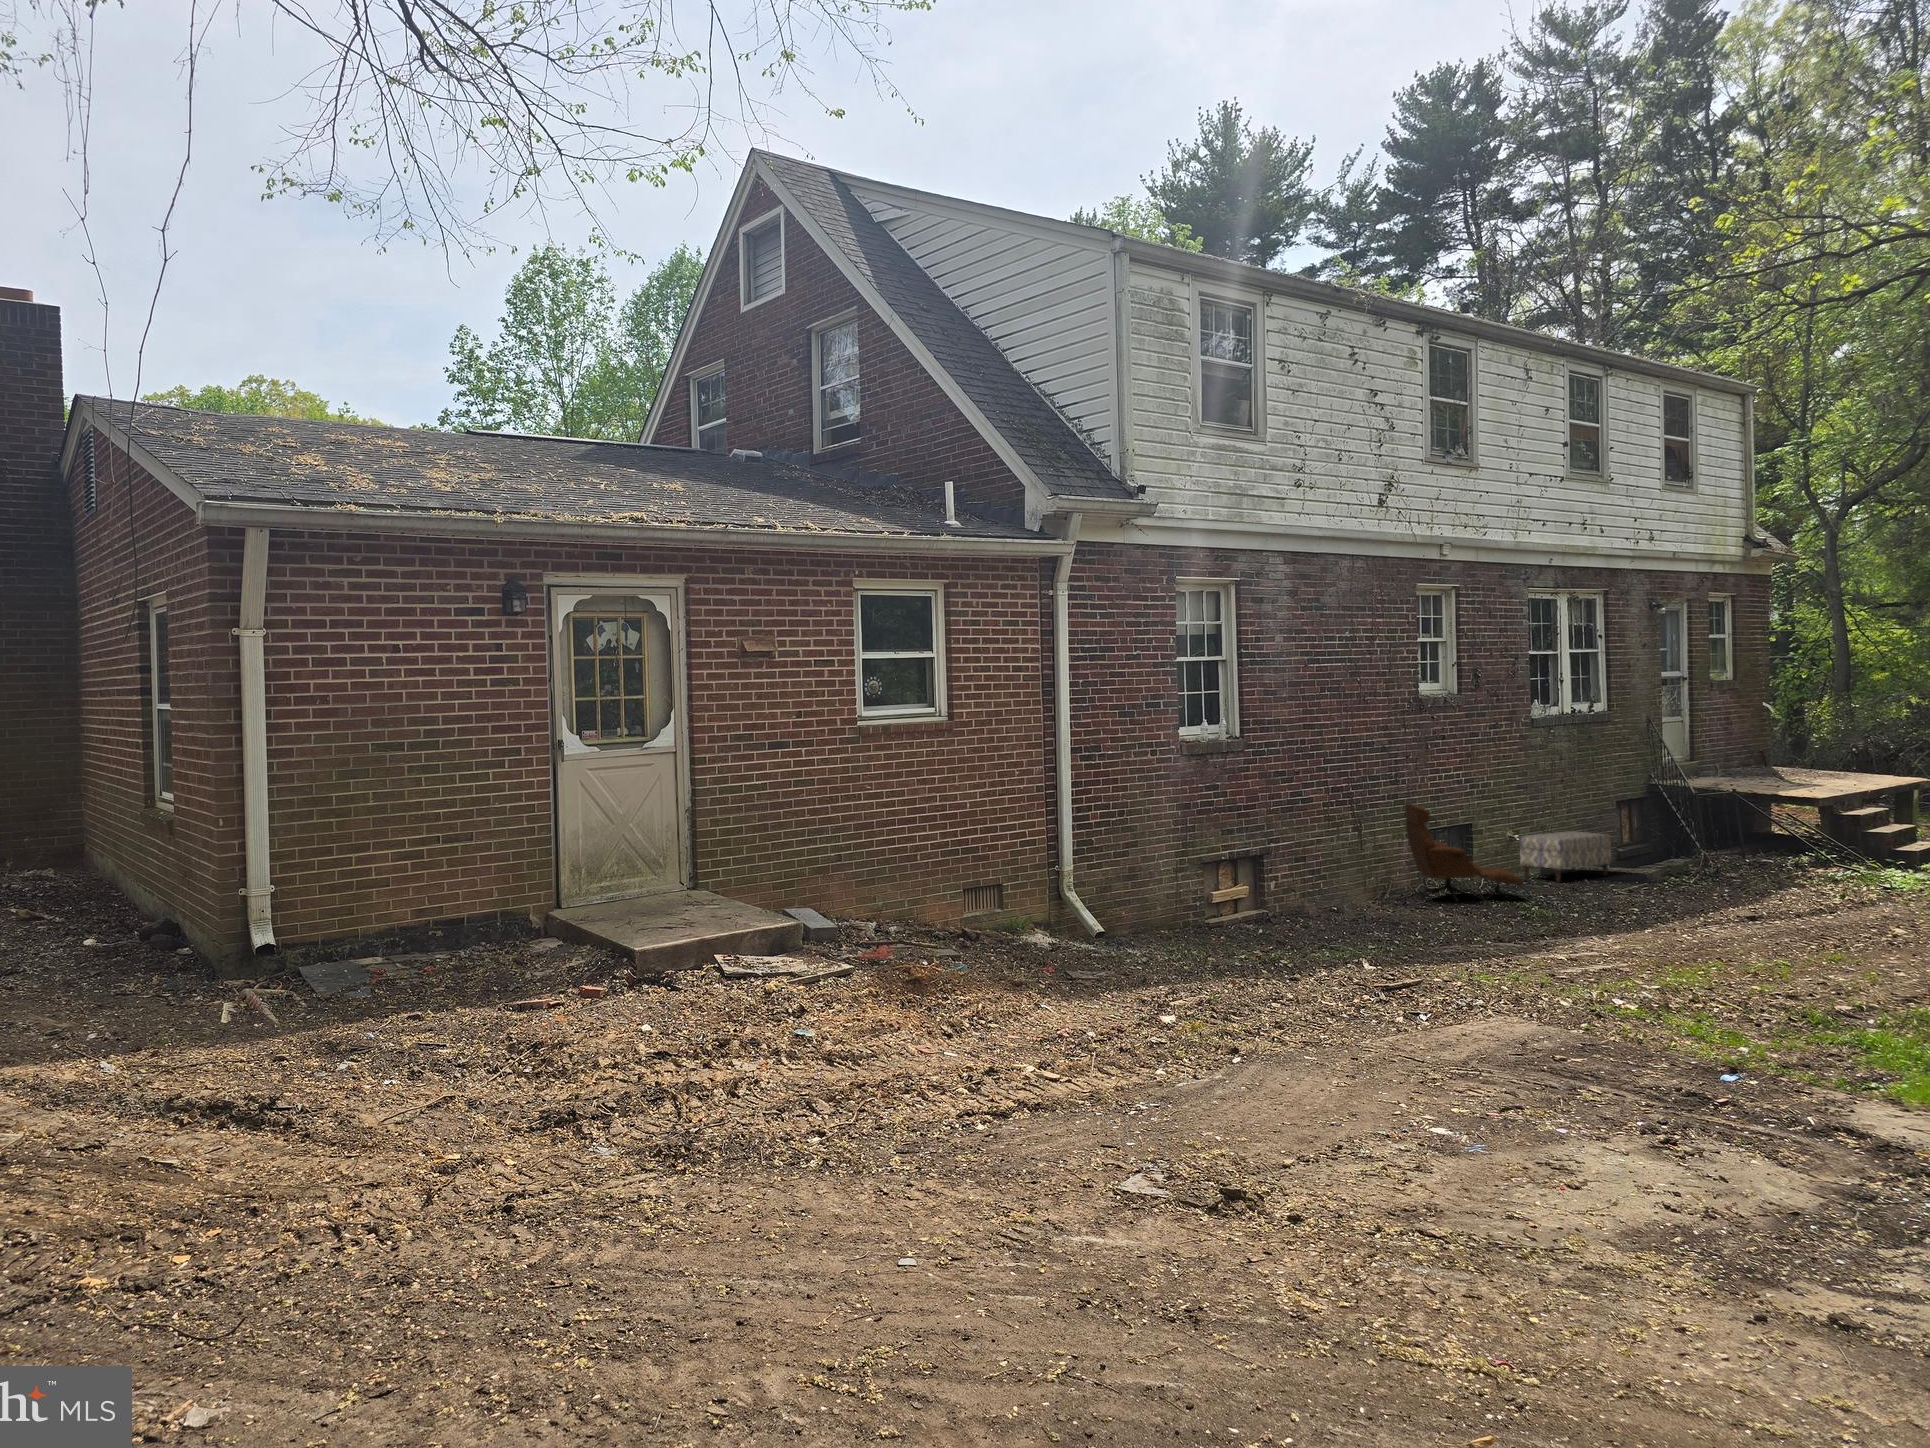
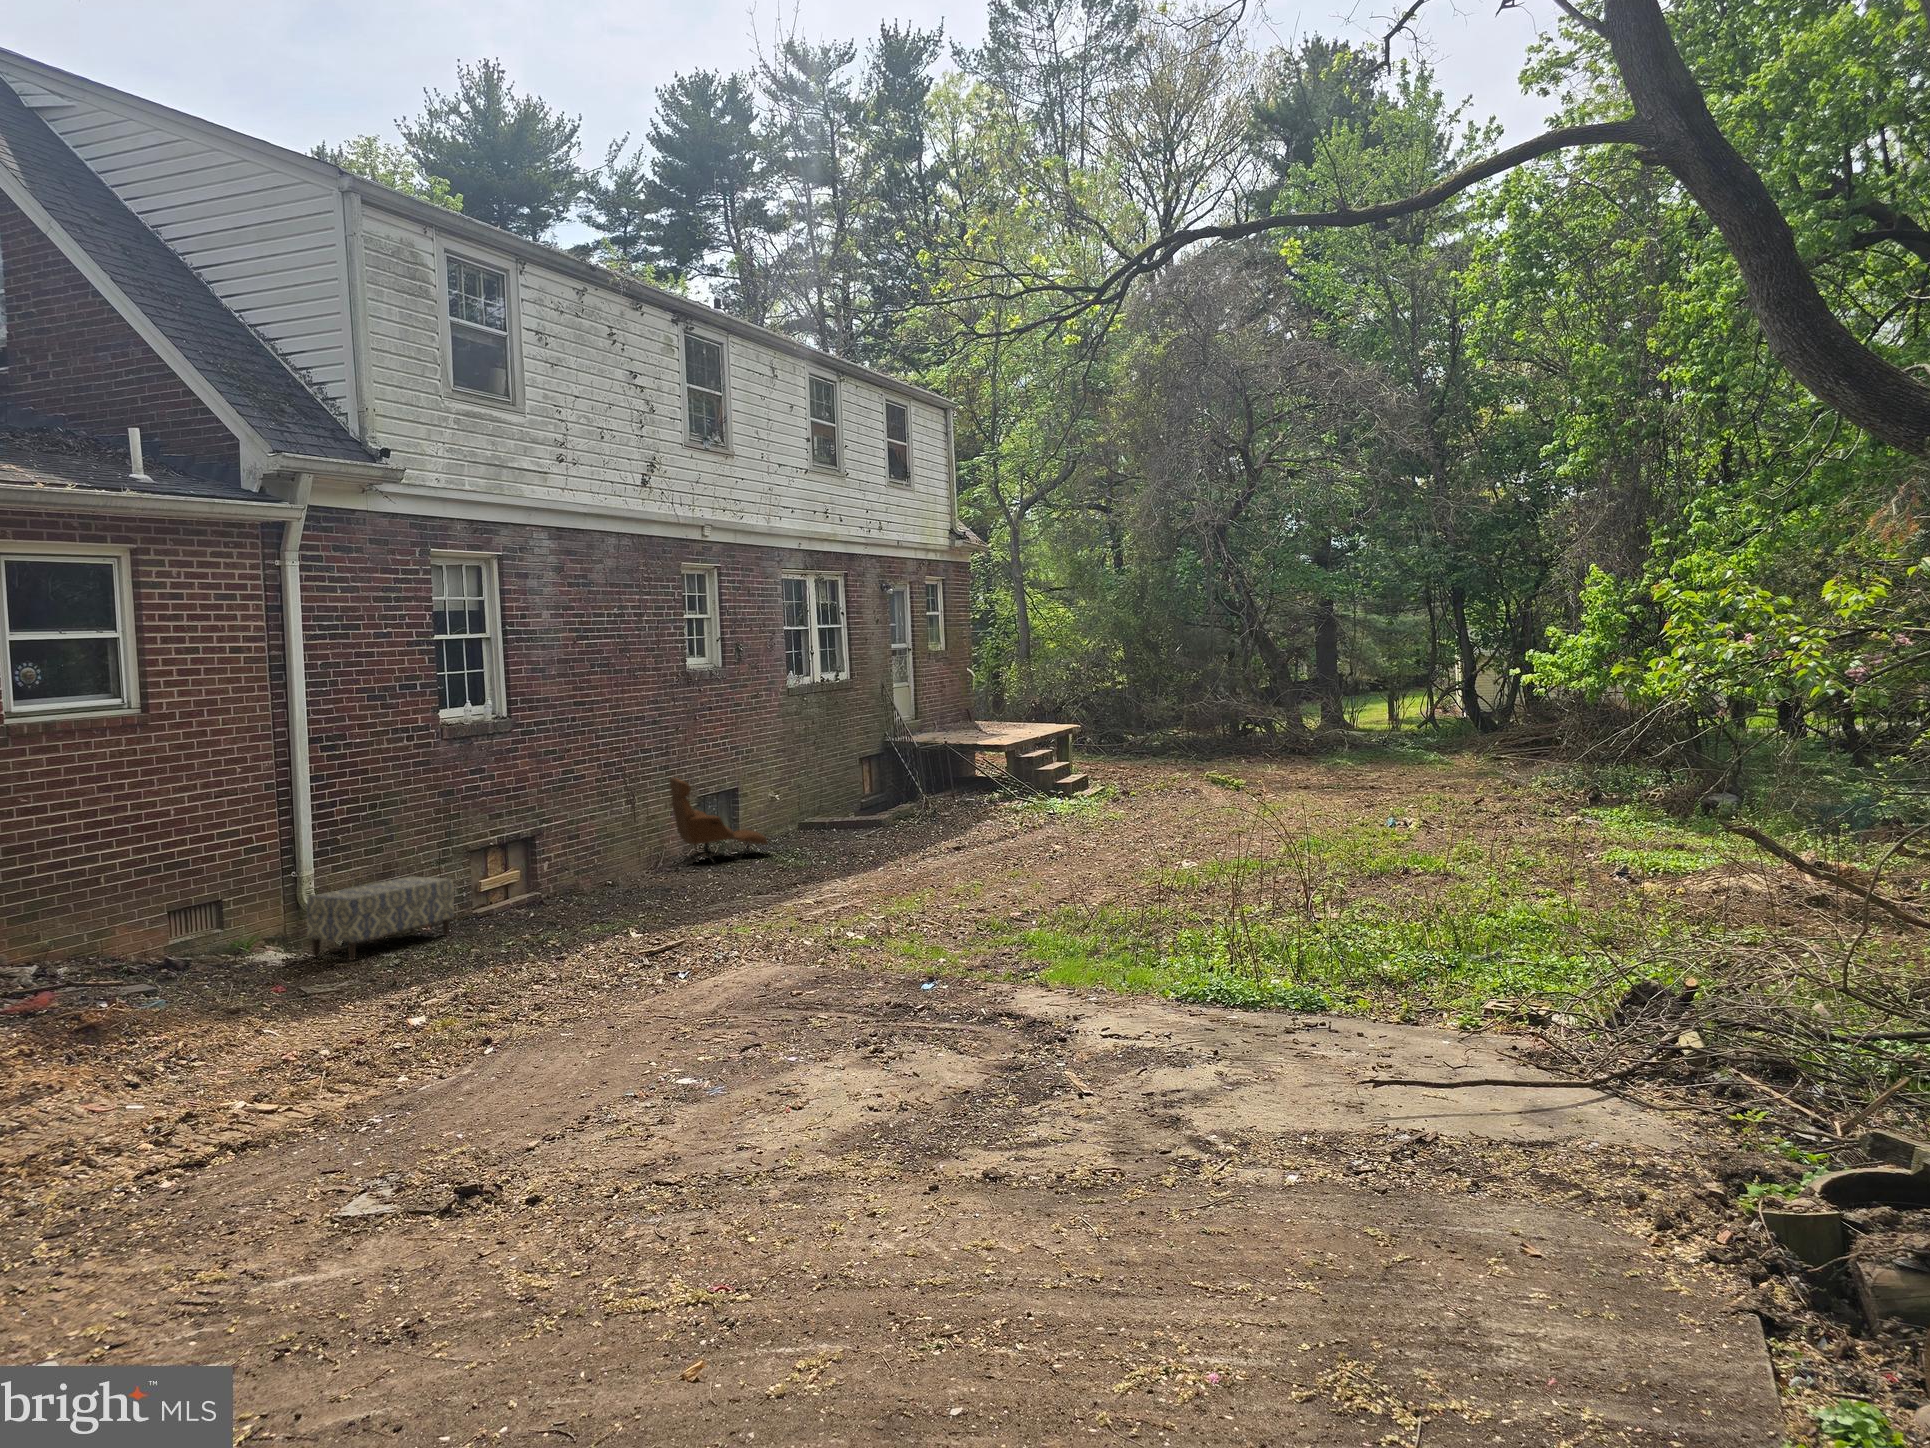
bench: present [1520,831,1611,882] -> present [307,876,454,961]

